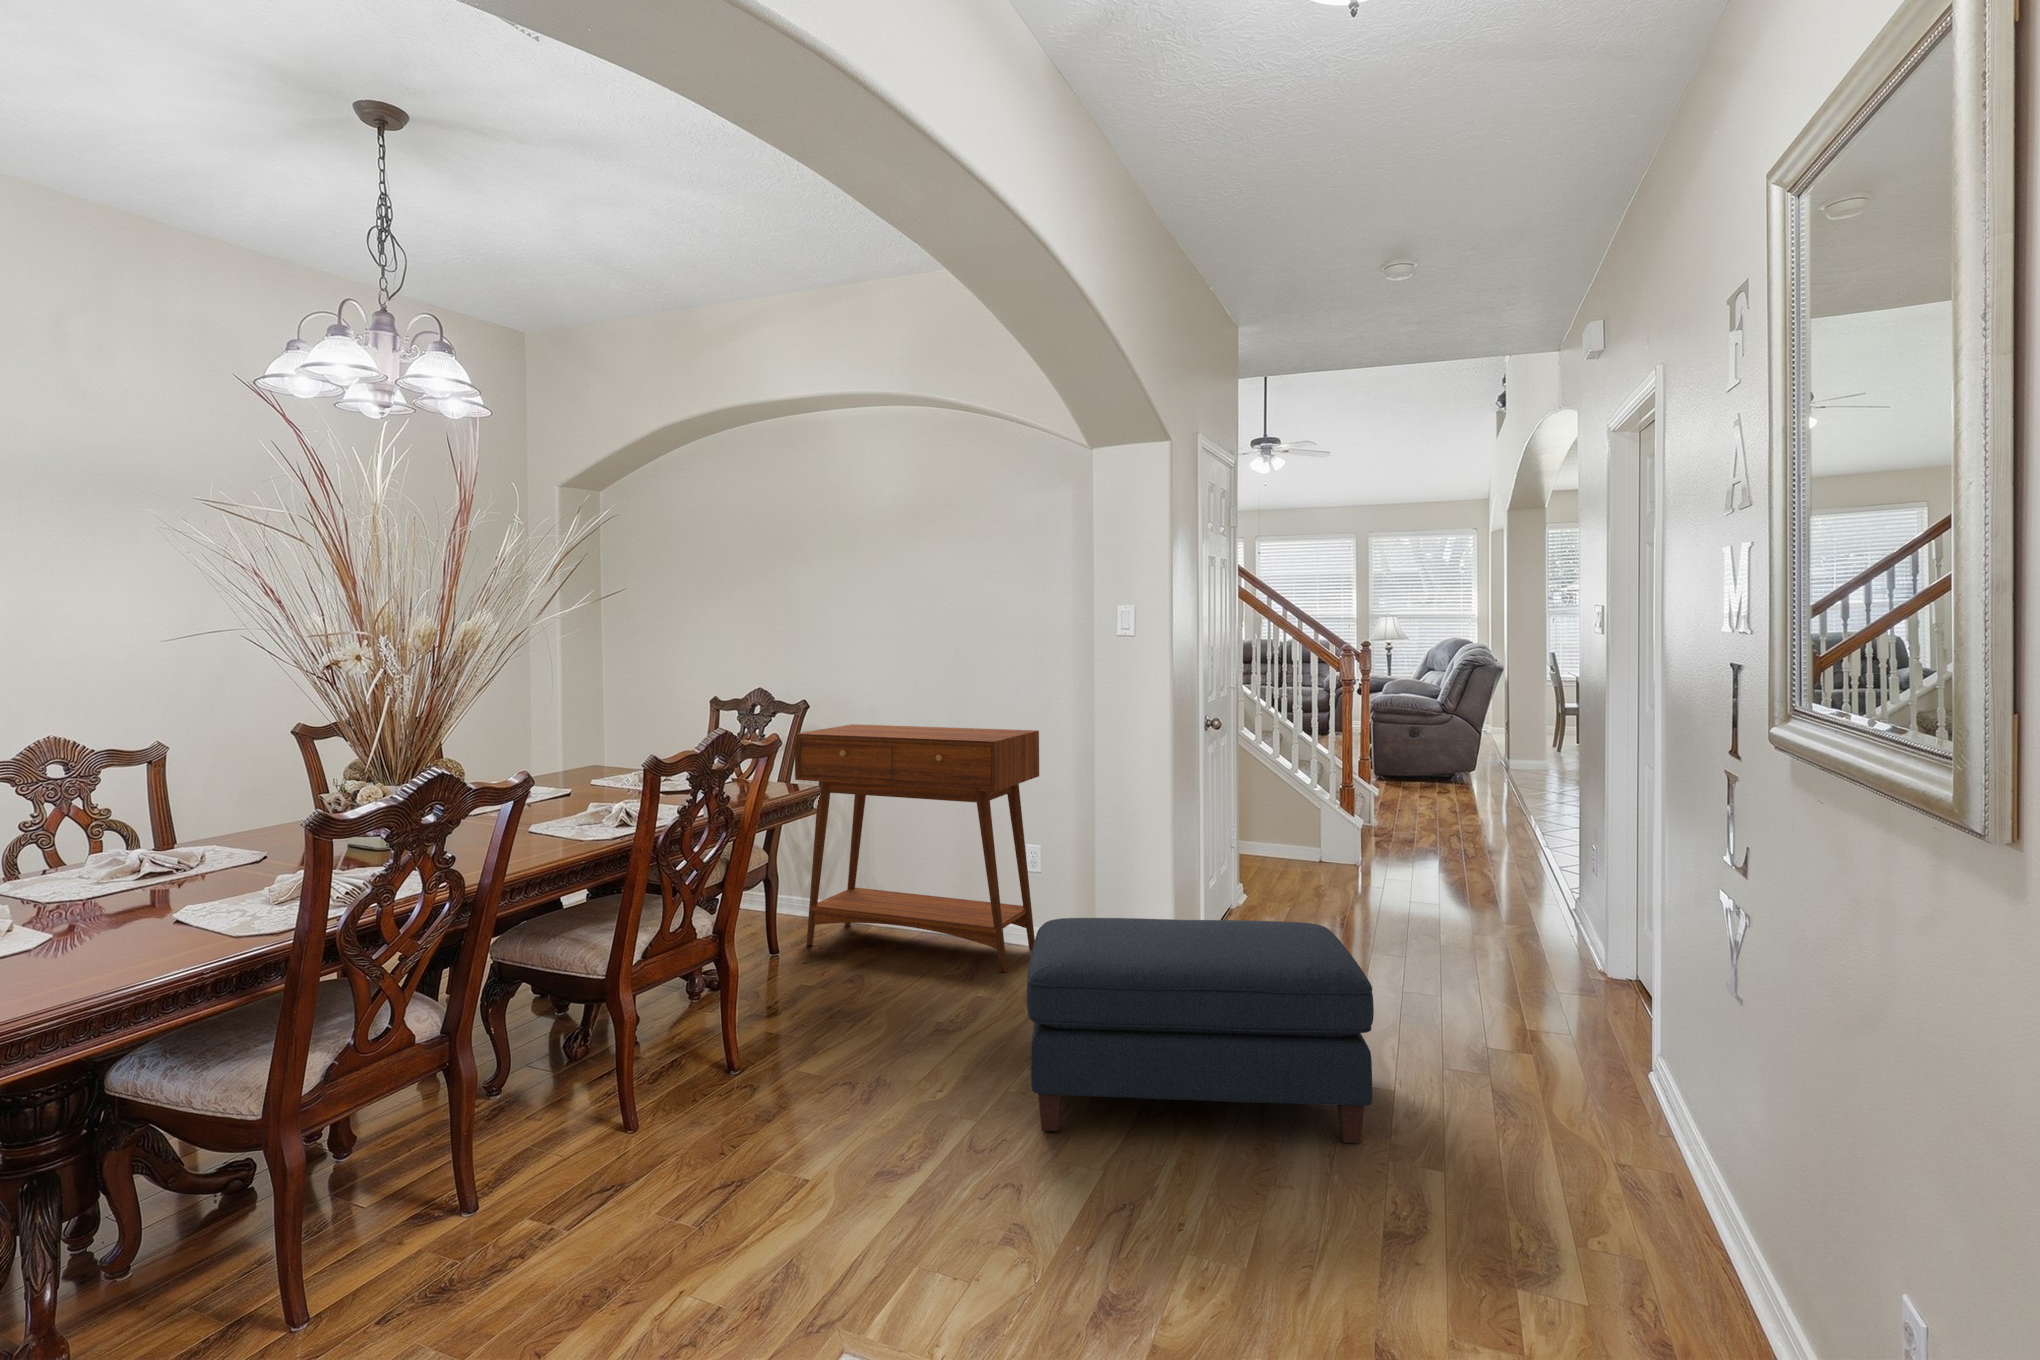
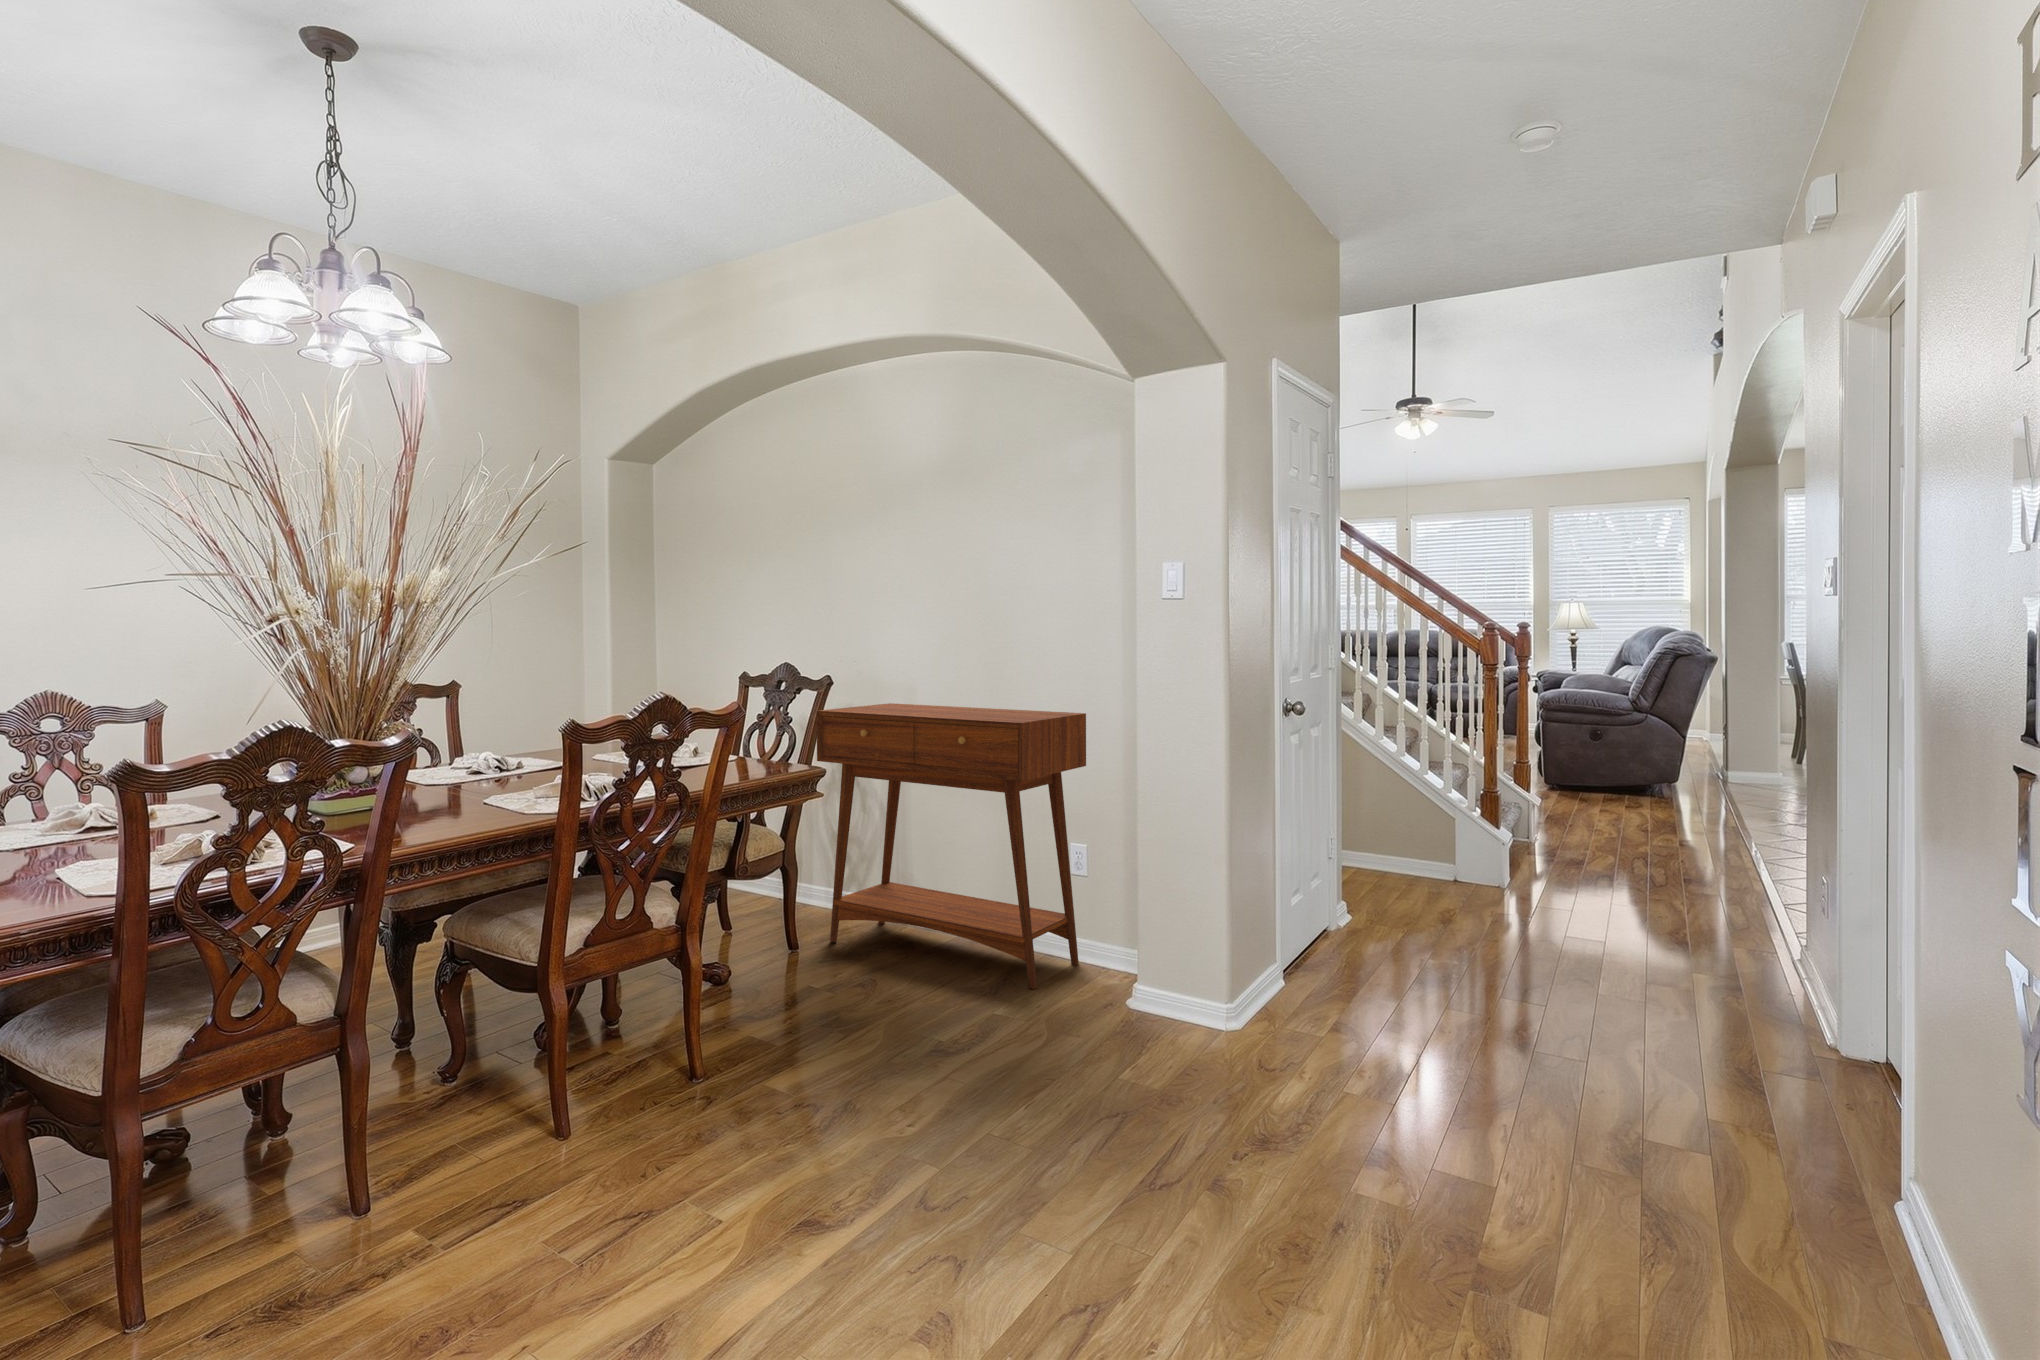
ottoman: present [1026,918,1374,1143] -> none [995,933,1442,1258]

